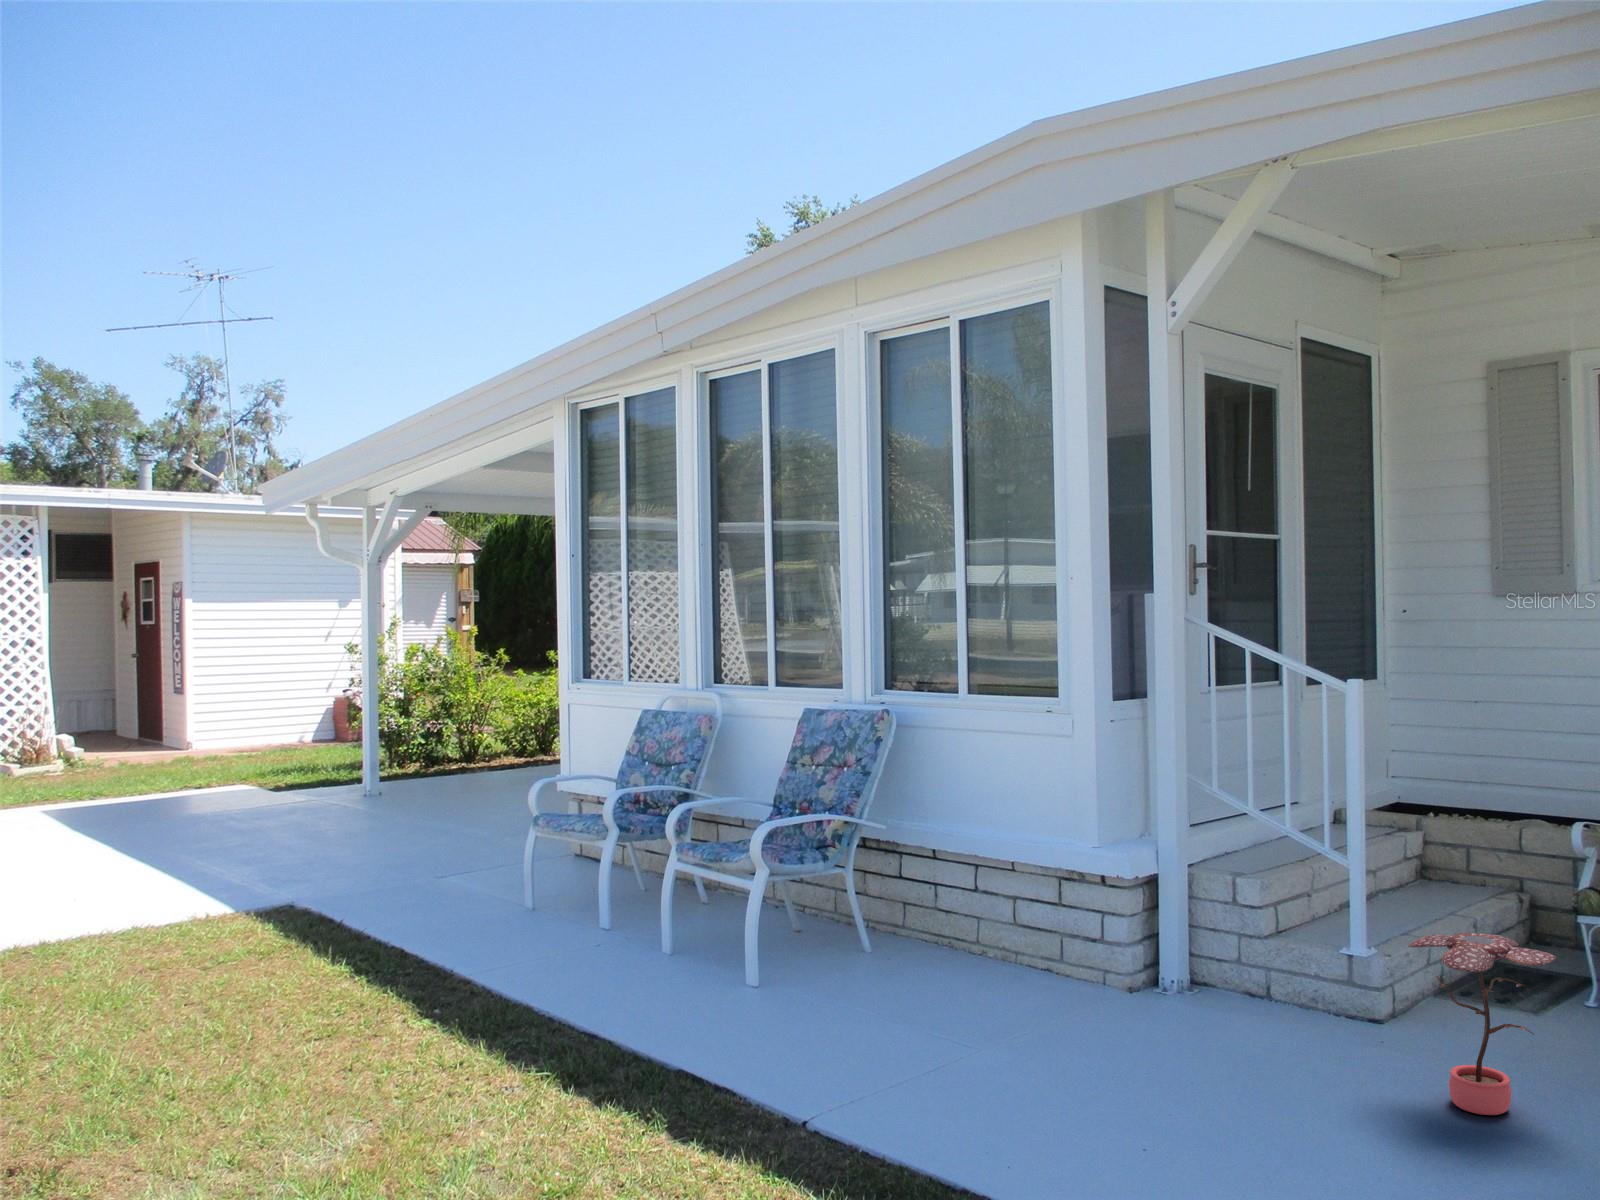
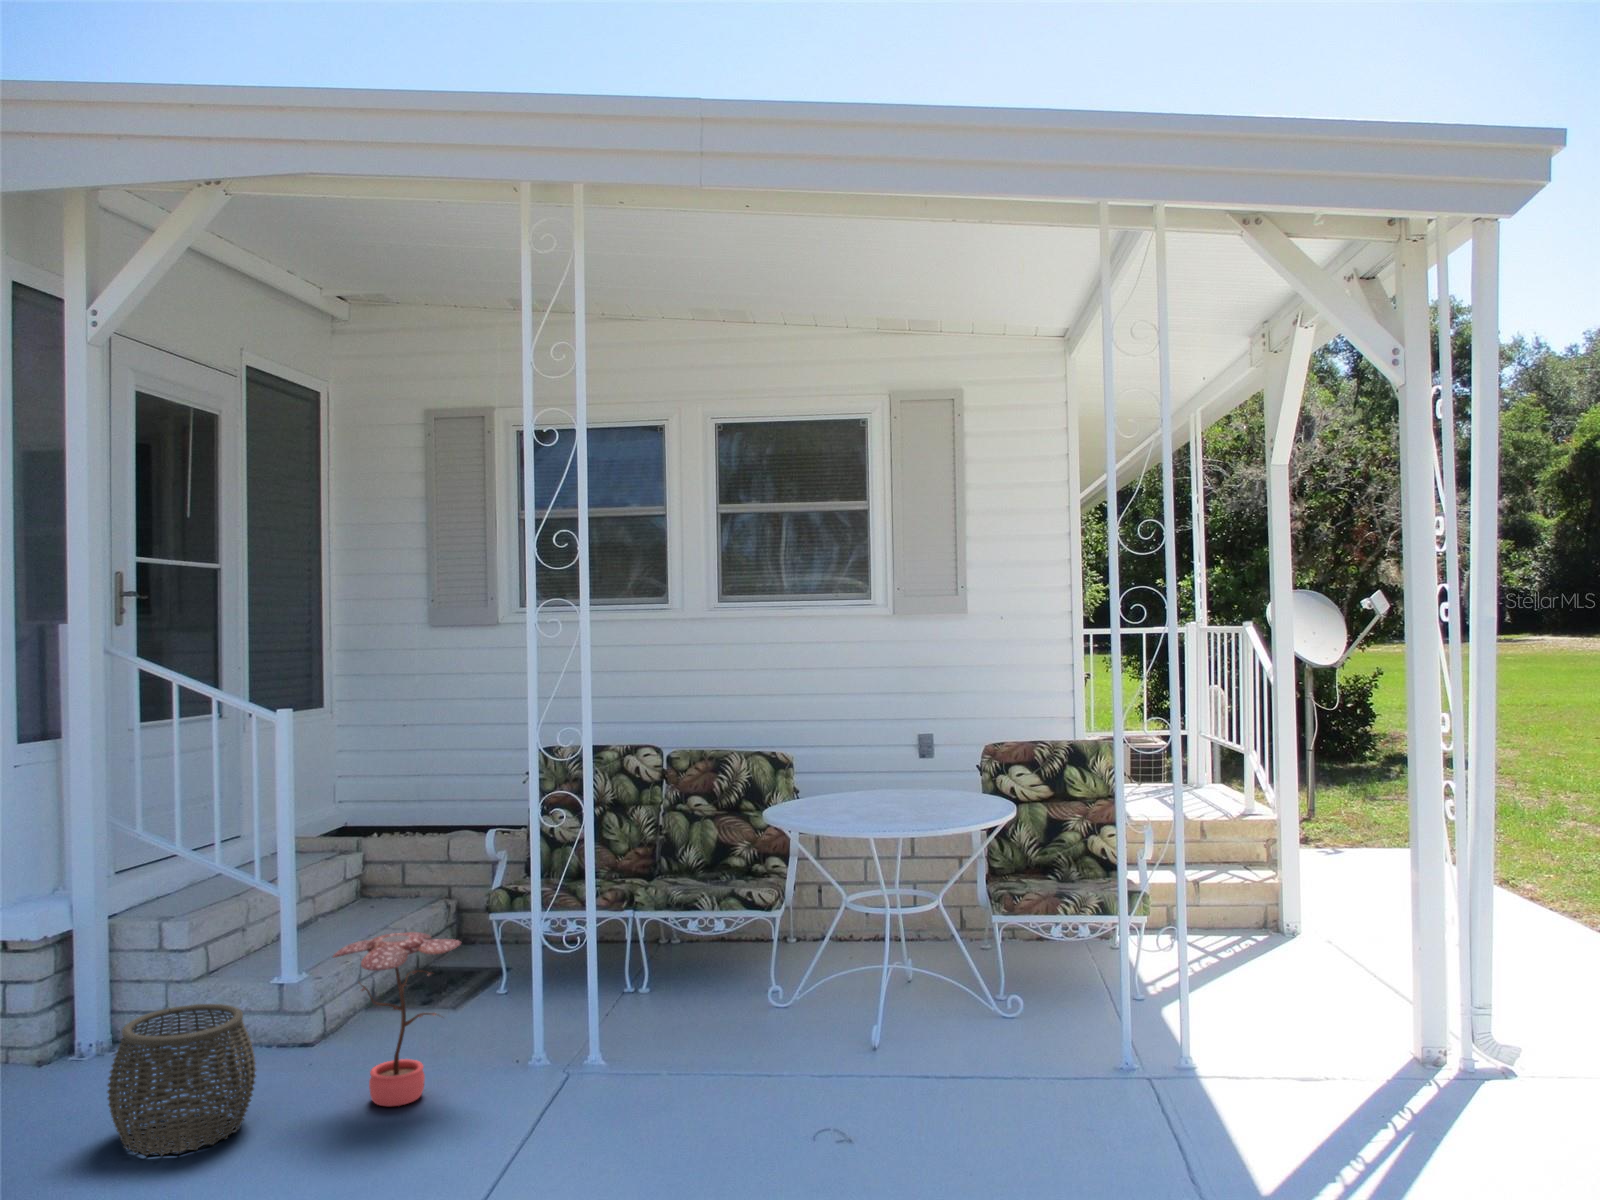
woven basket: none [1201,964,1334,1103] -> present [107,1004,256,1156]

